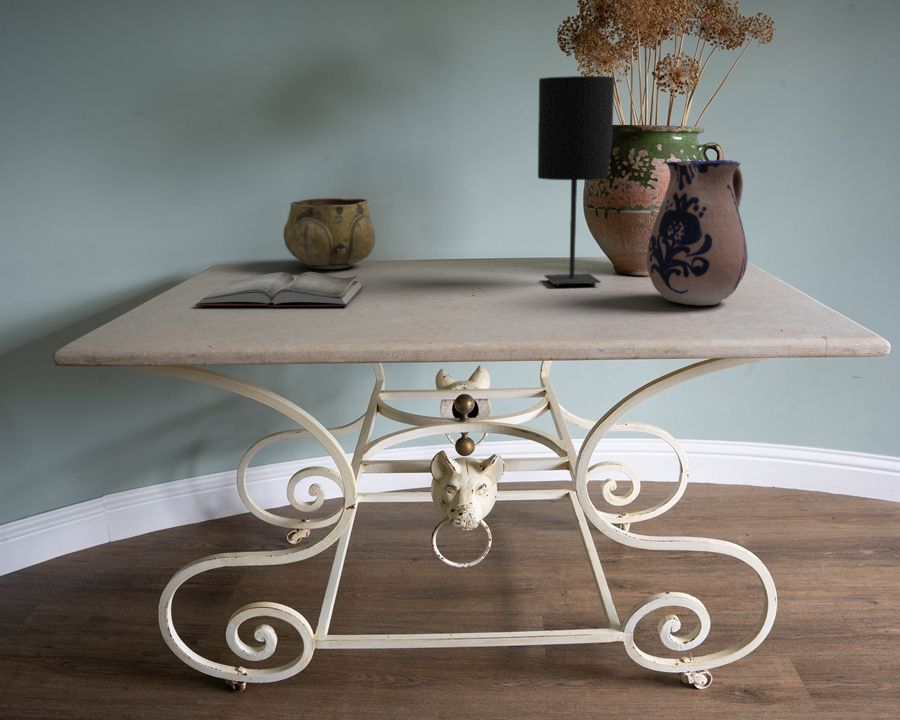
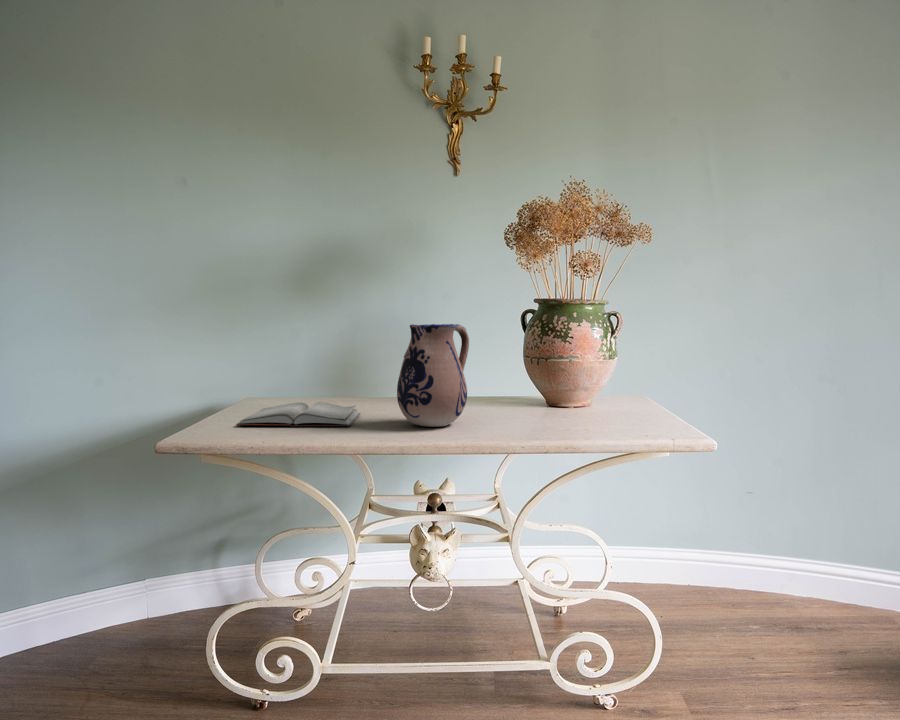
table lamp: present [538,76,614,287] -> none [489,265,542,414]
ceramic pitcher: present [647,160,748,306] -> present [397,324,469,427]
decorative bowl: present [284,198,375,269] -> none [300,350,369,402]

